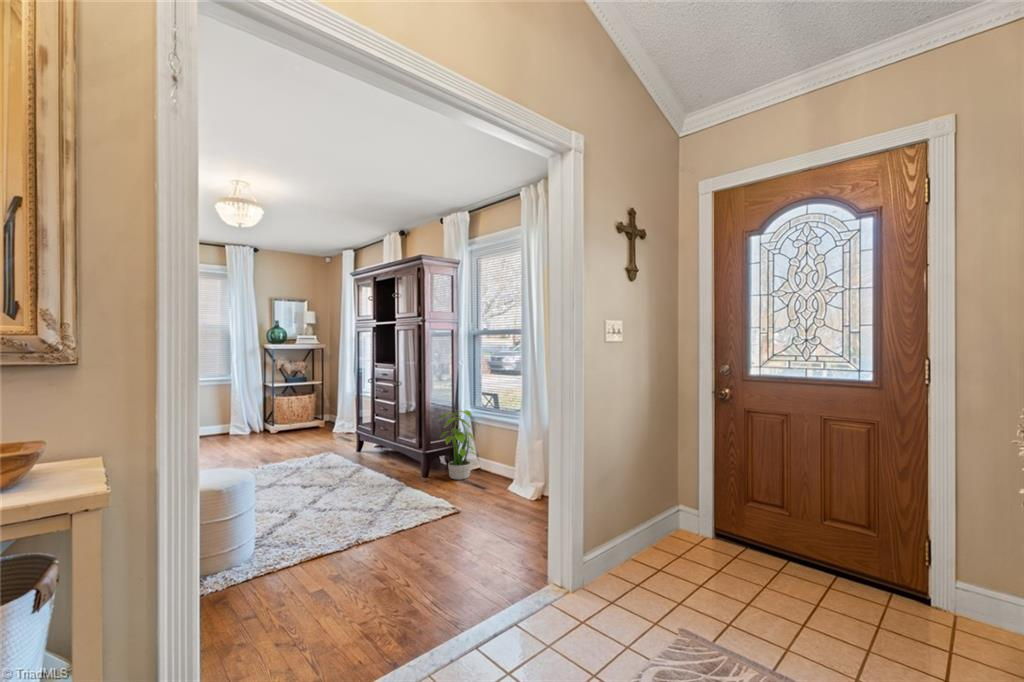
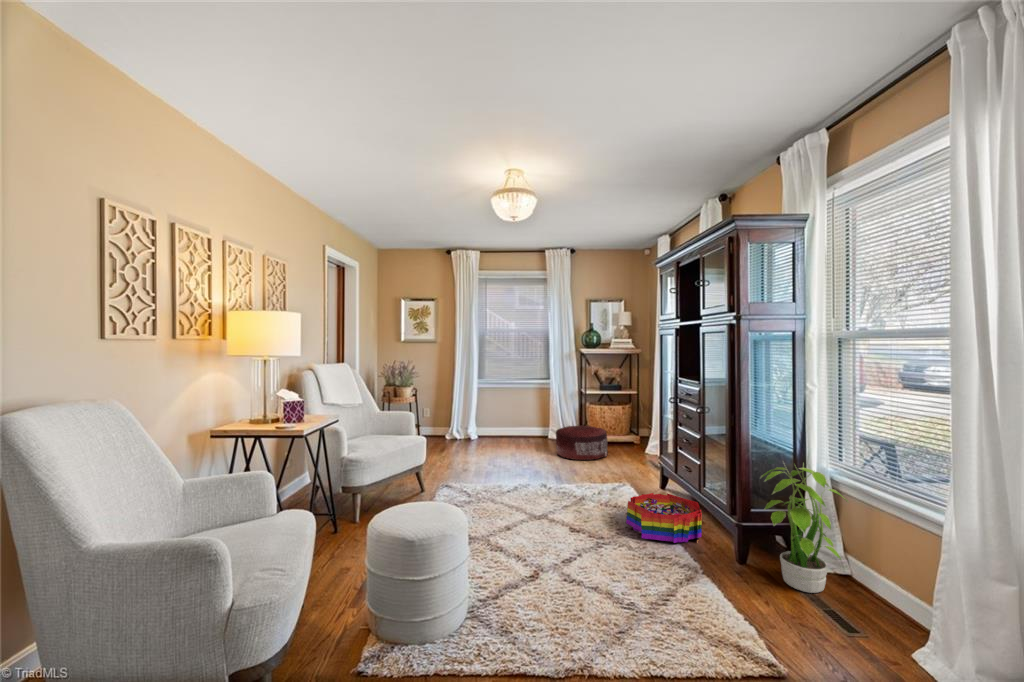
pouf: none [249,415,302,447] -> present [556,426,608,460]
storage bin: none [346,448,399,479] -> present [626,493,702,543]

